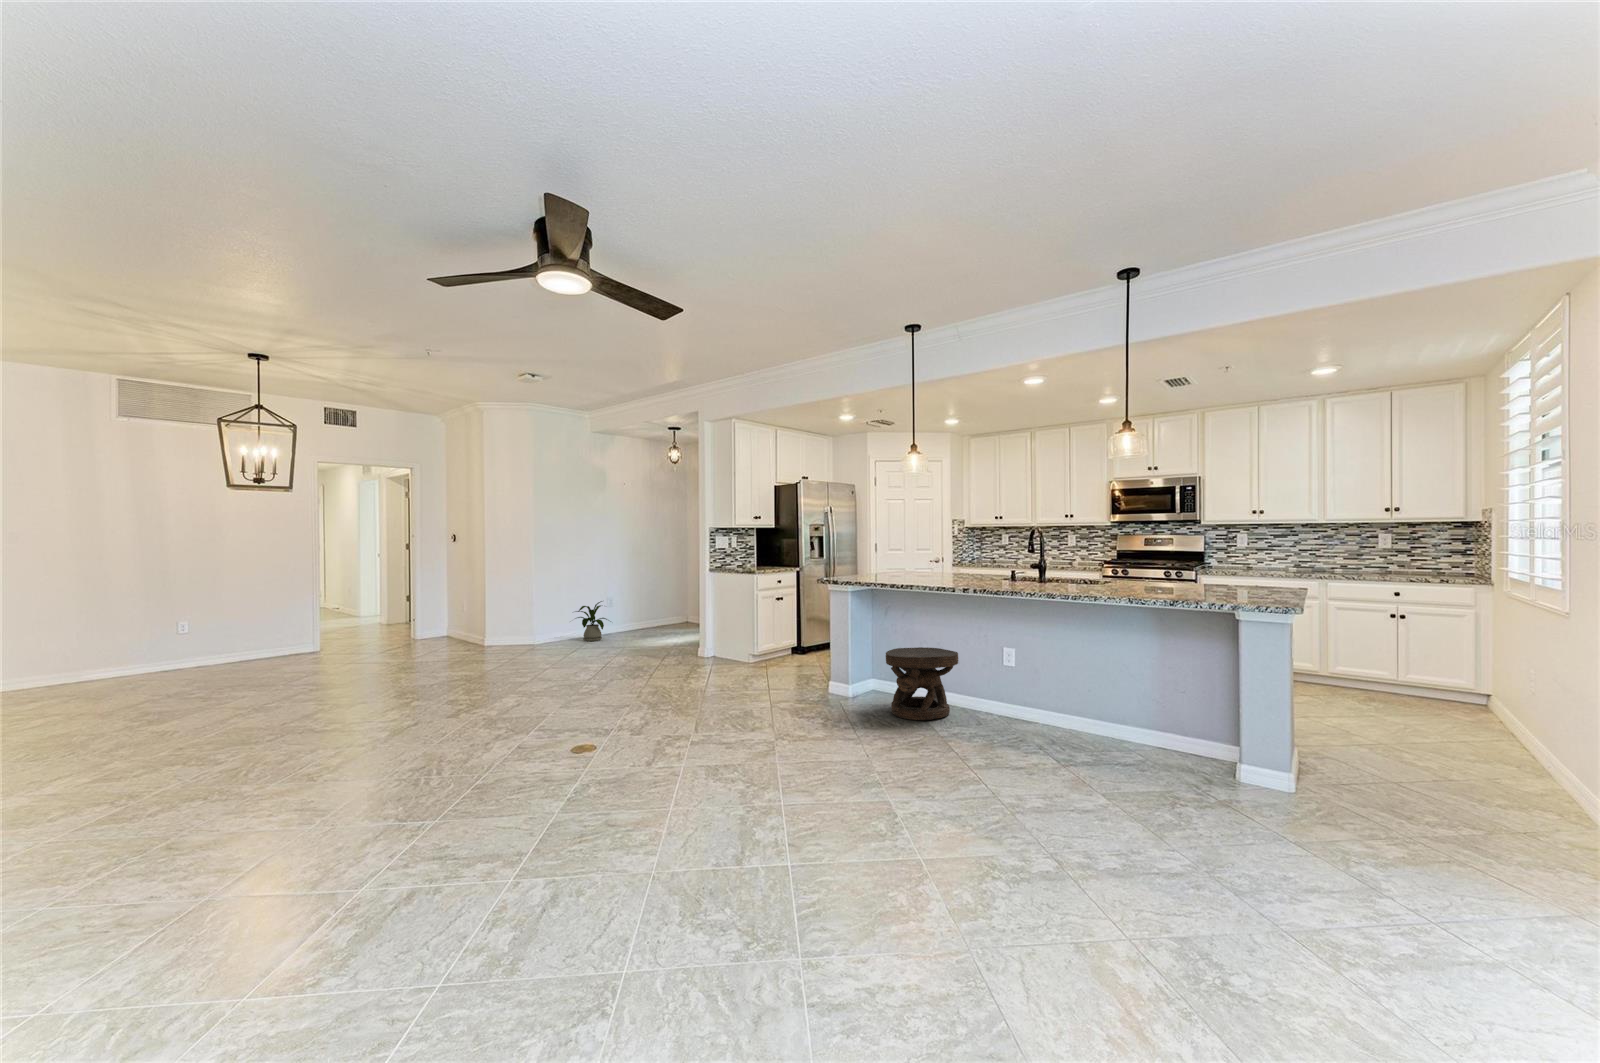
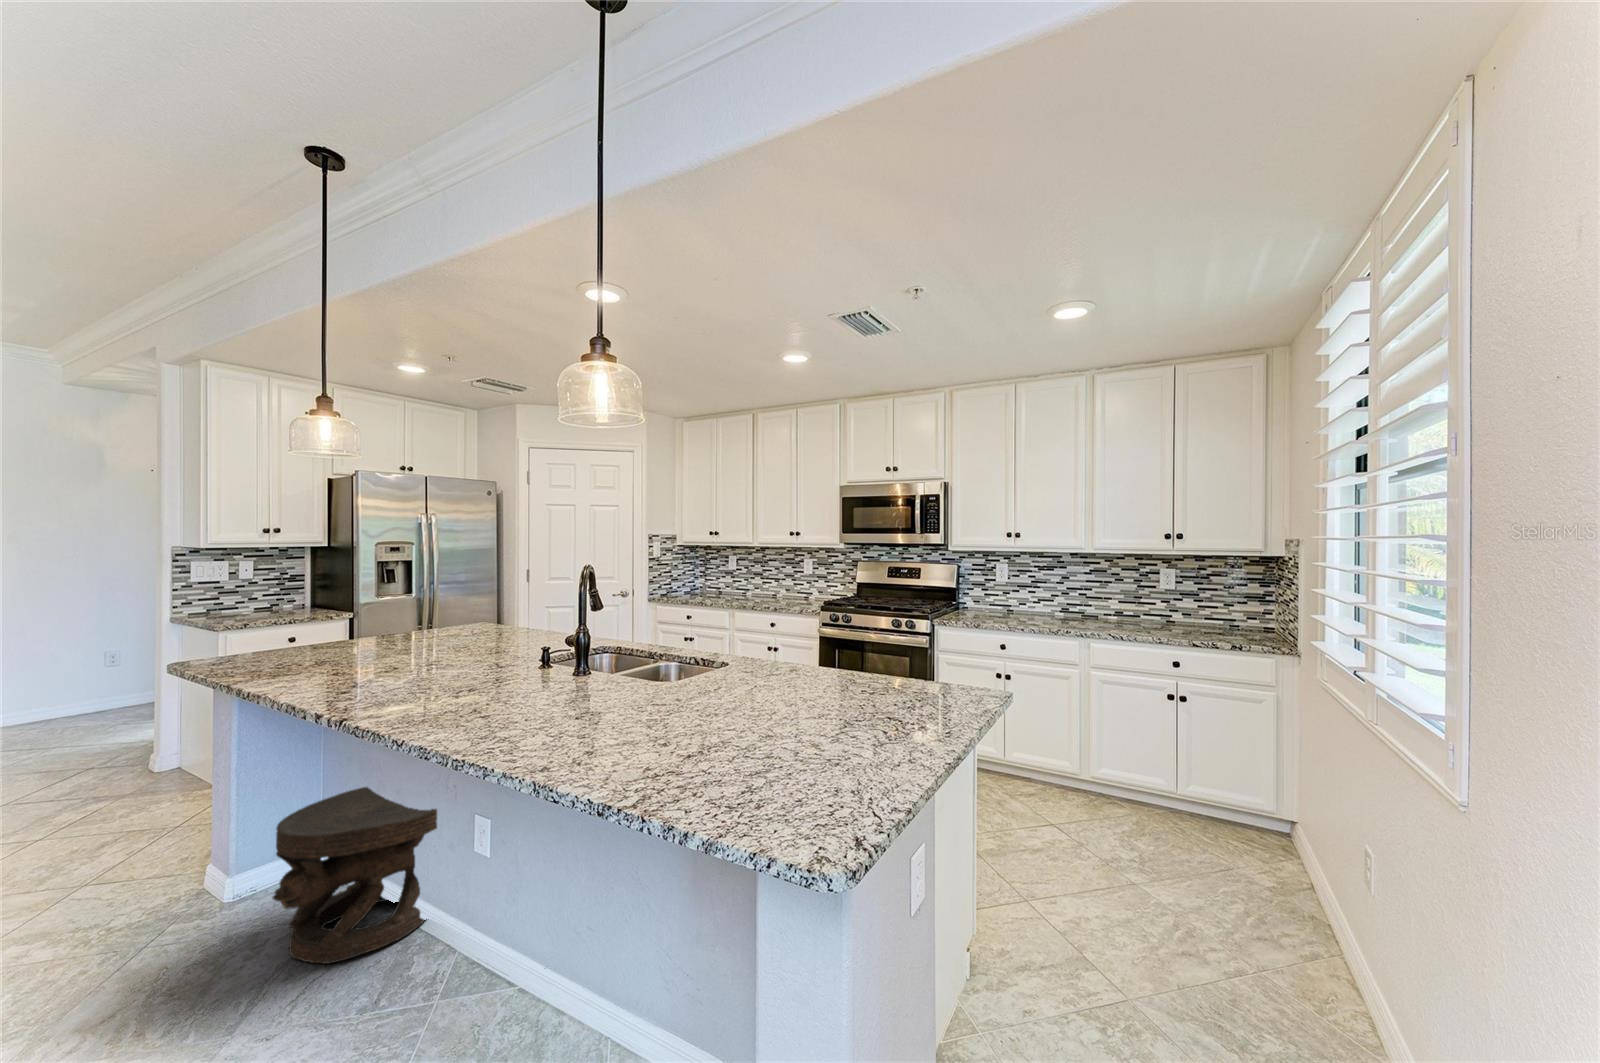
house plant: present [576,601,607,641] -> none [25,655,119,722]

